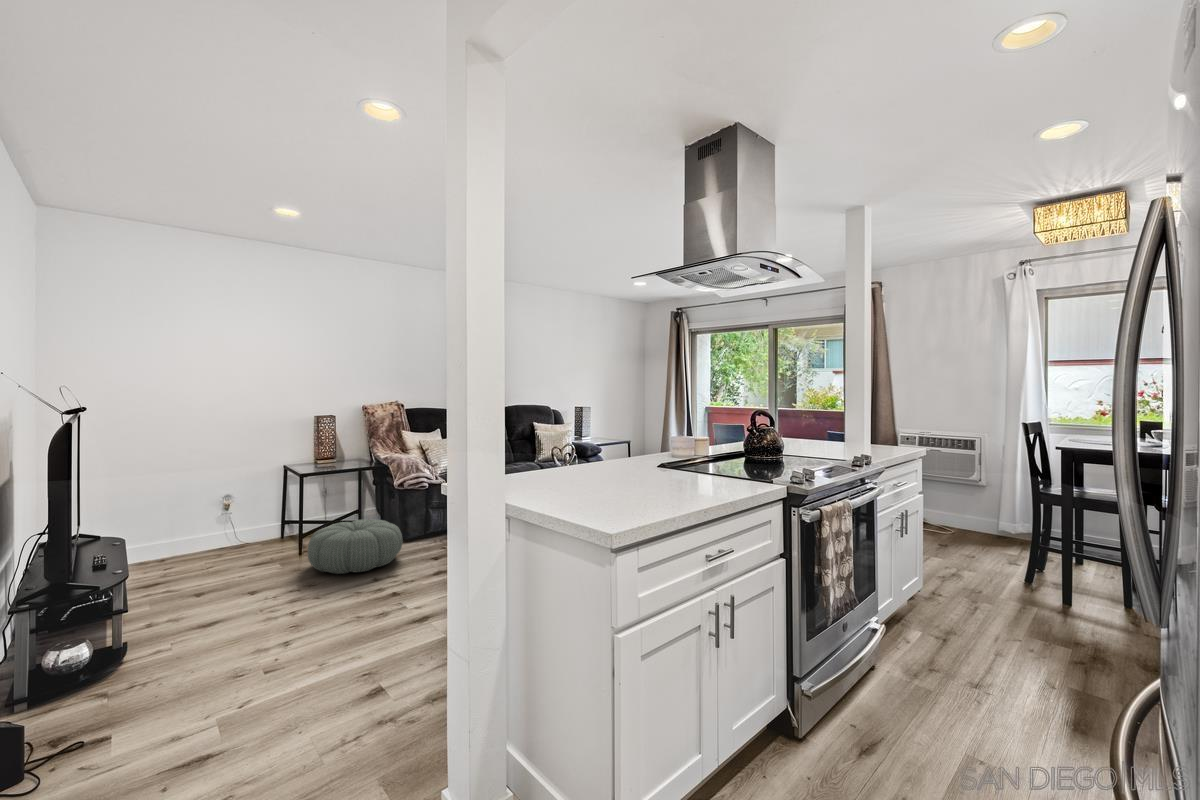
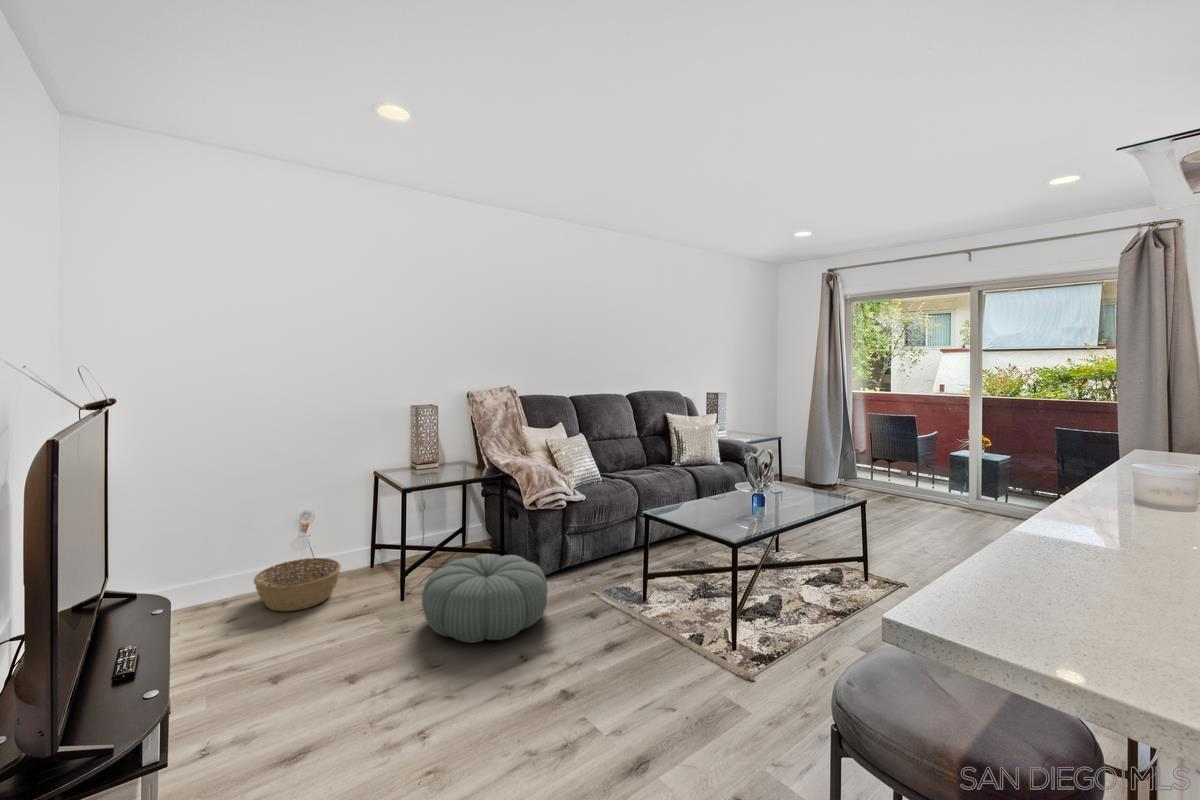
basket: none [185,528,254,563] -> present [254,558,341,611]

